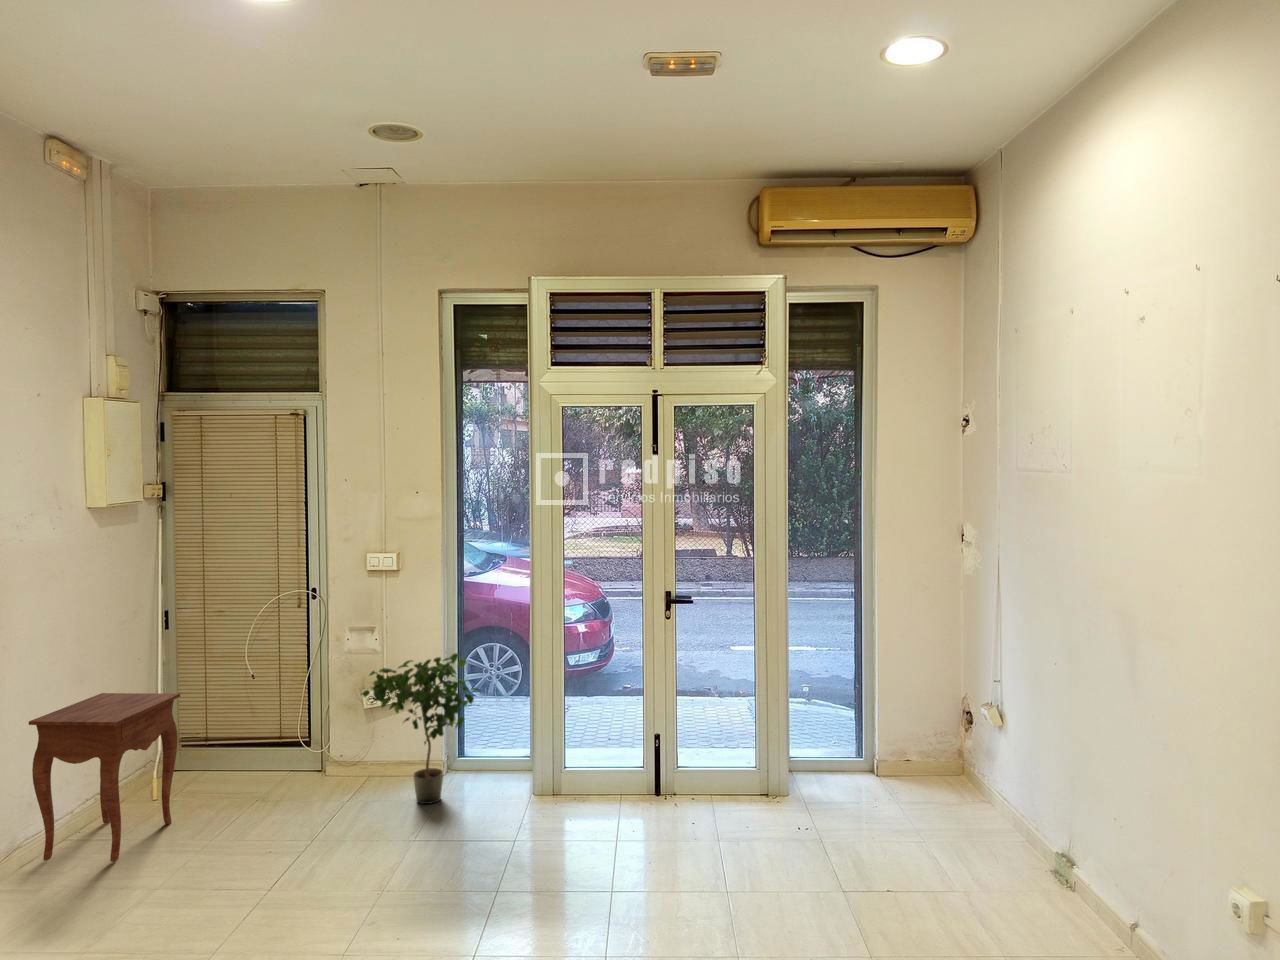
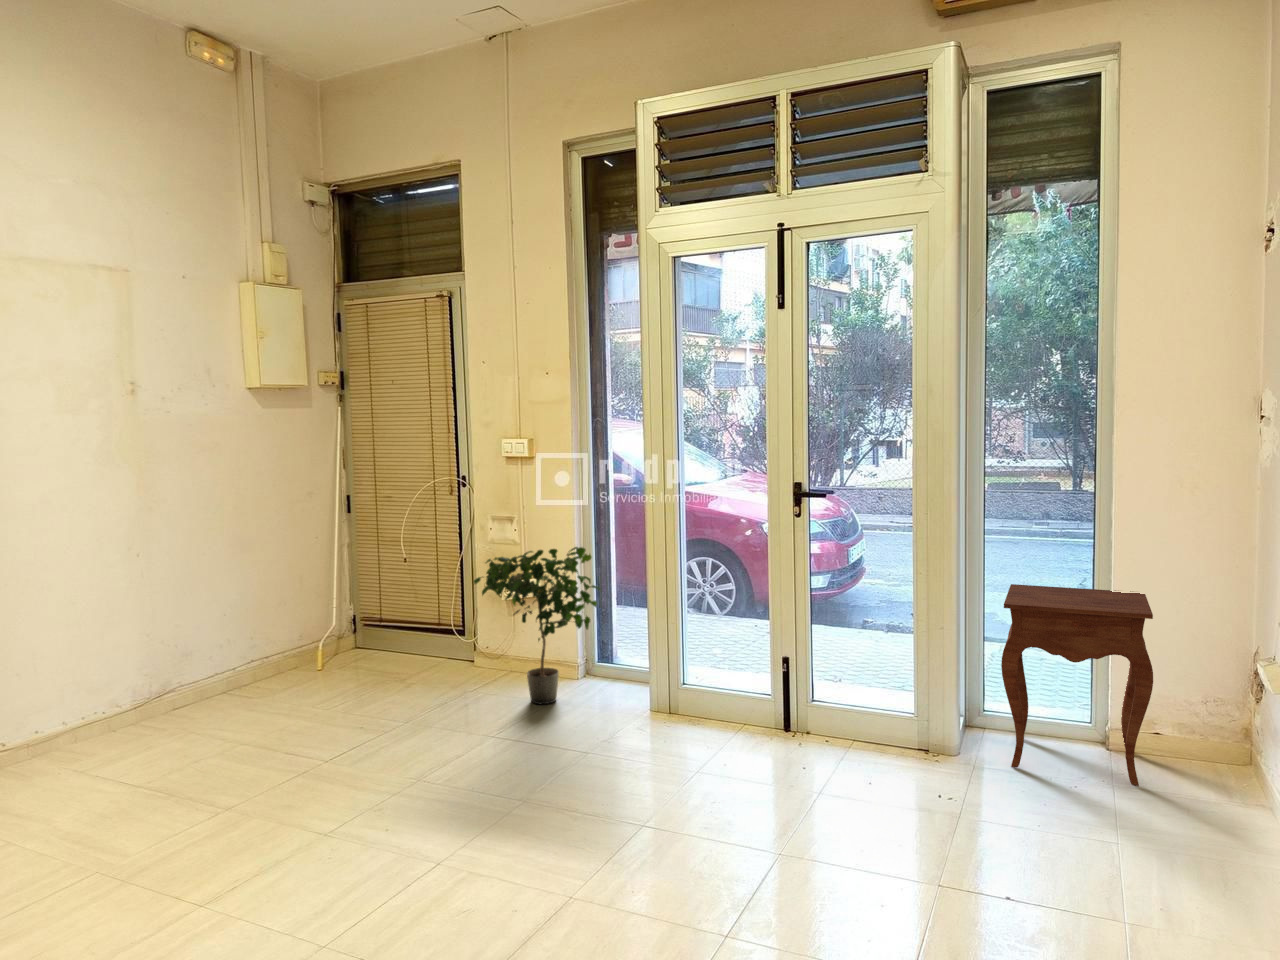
side table: present [29,693,180,862] -> present [1001,584,1153,786]

